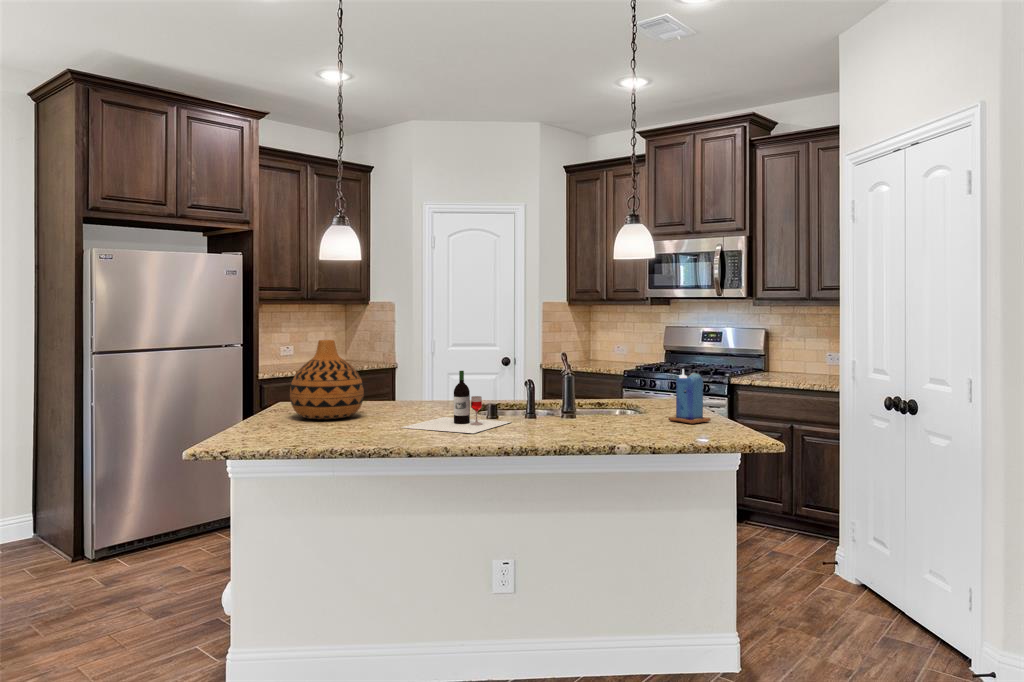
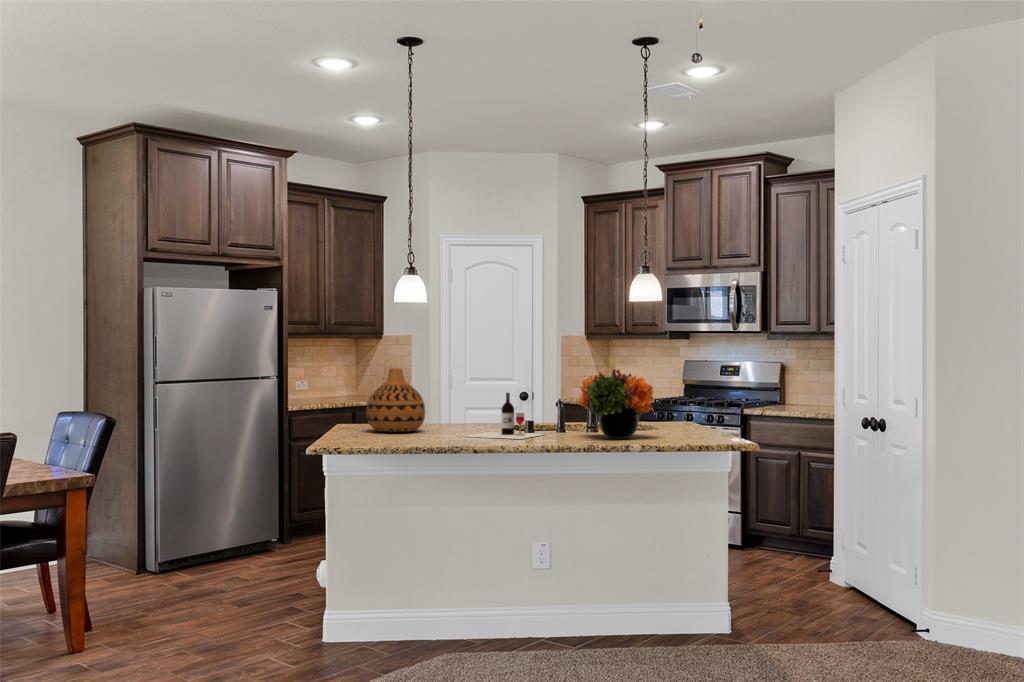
flower arrangement: none [548,342,649,432] -> present [578,369,654,439]
candle: present [668,369,711,424] -> none [673,392,707,435]

